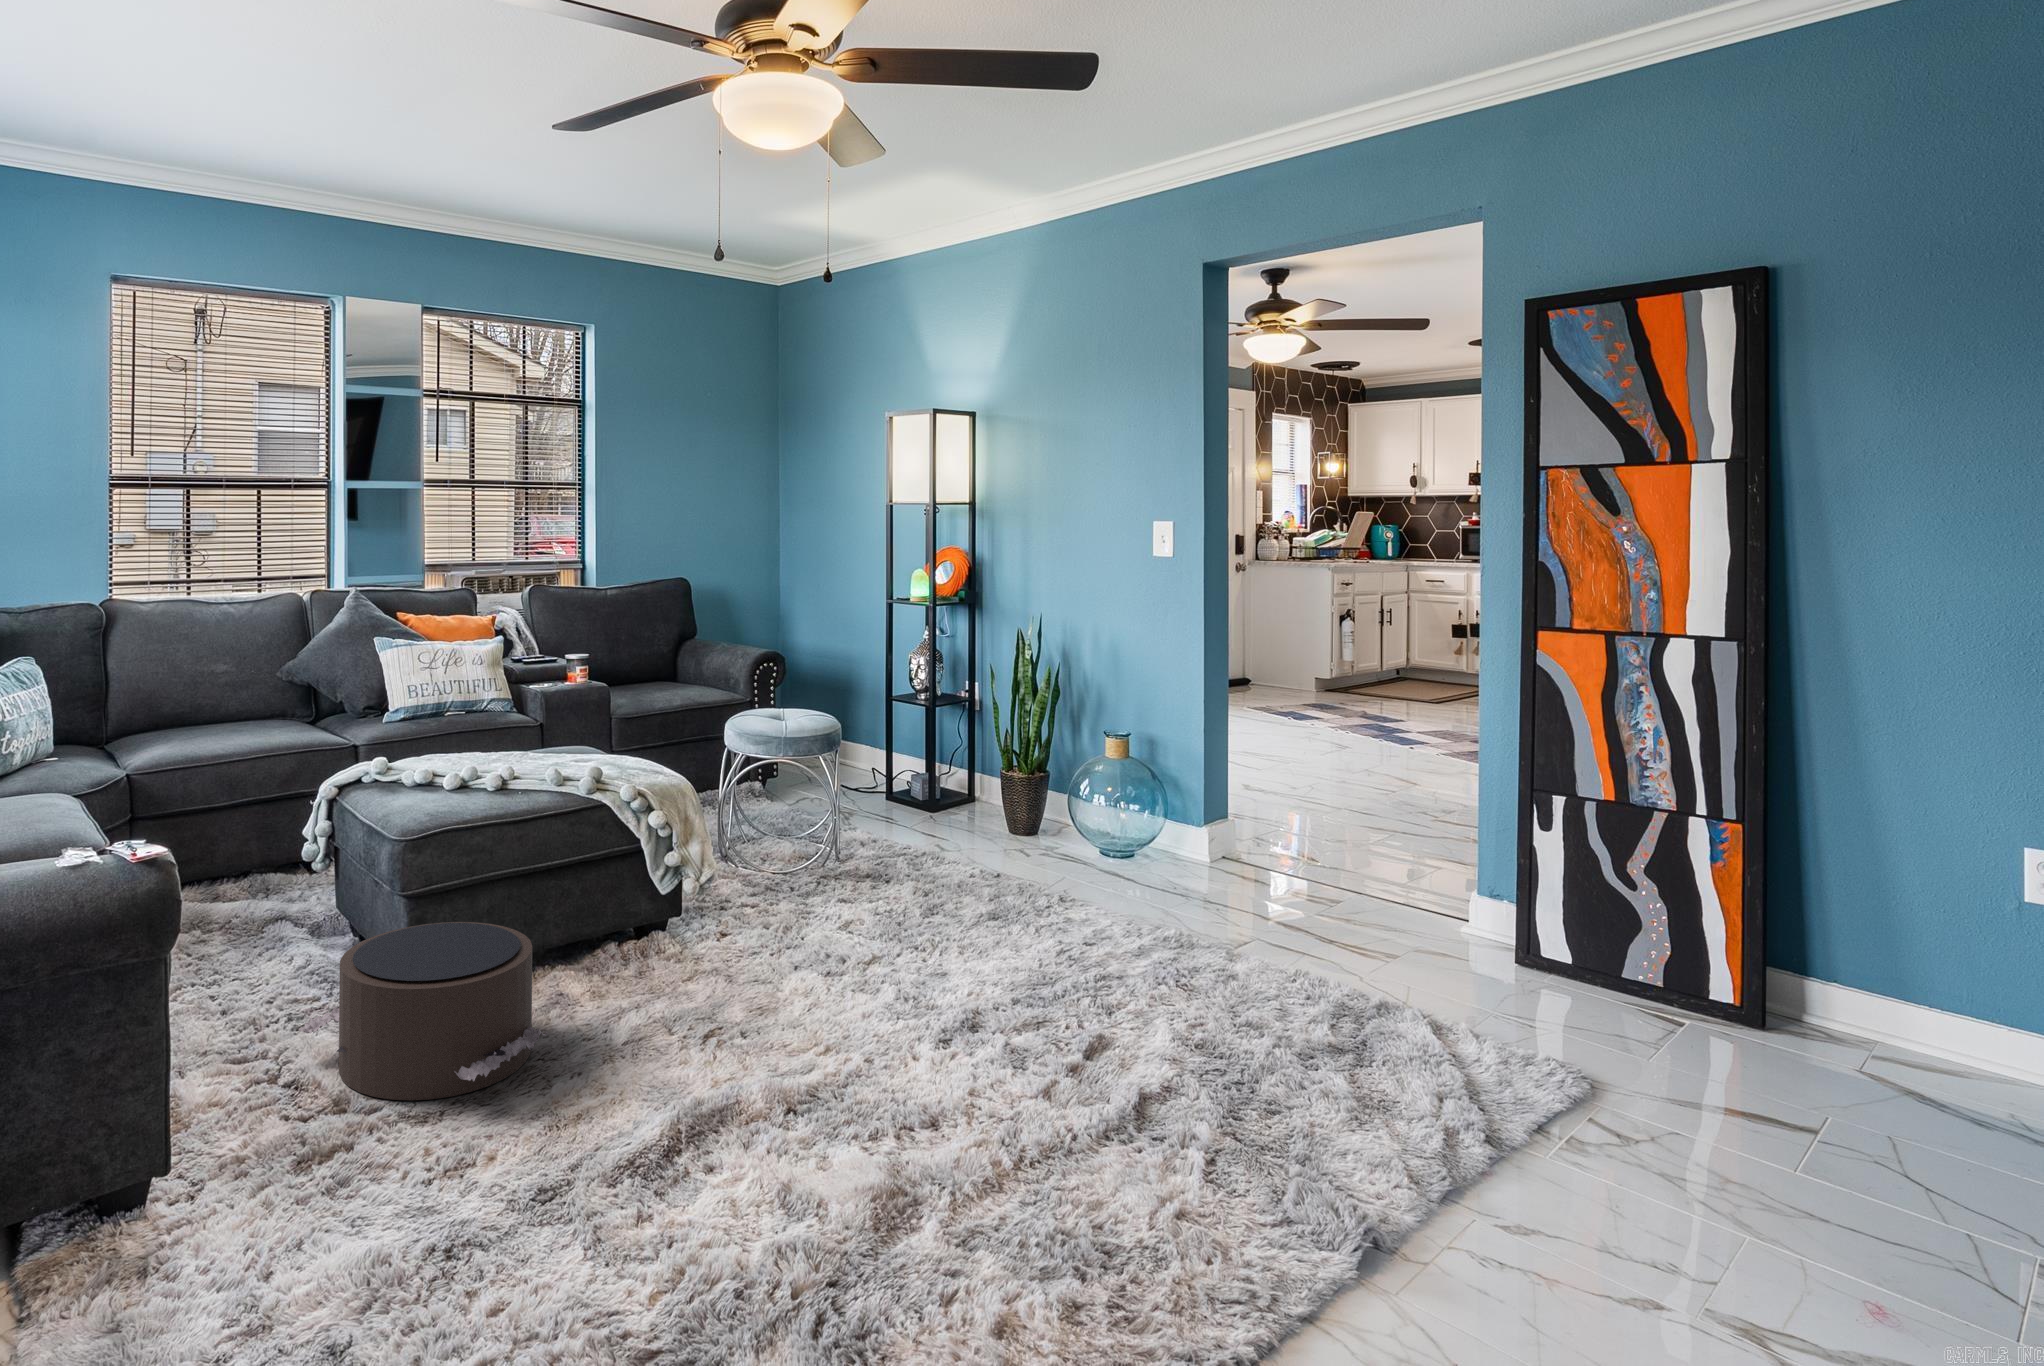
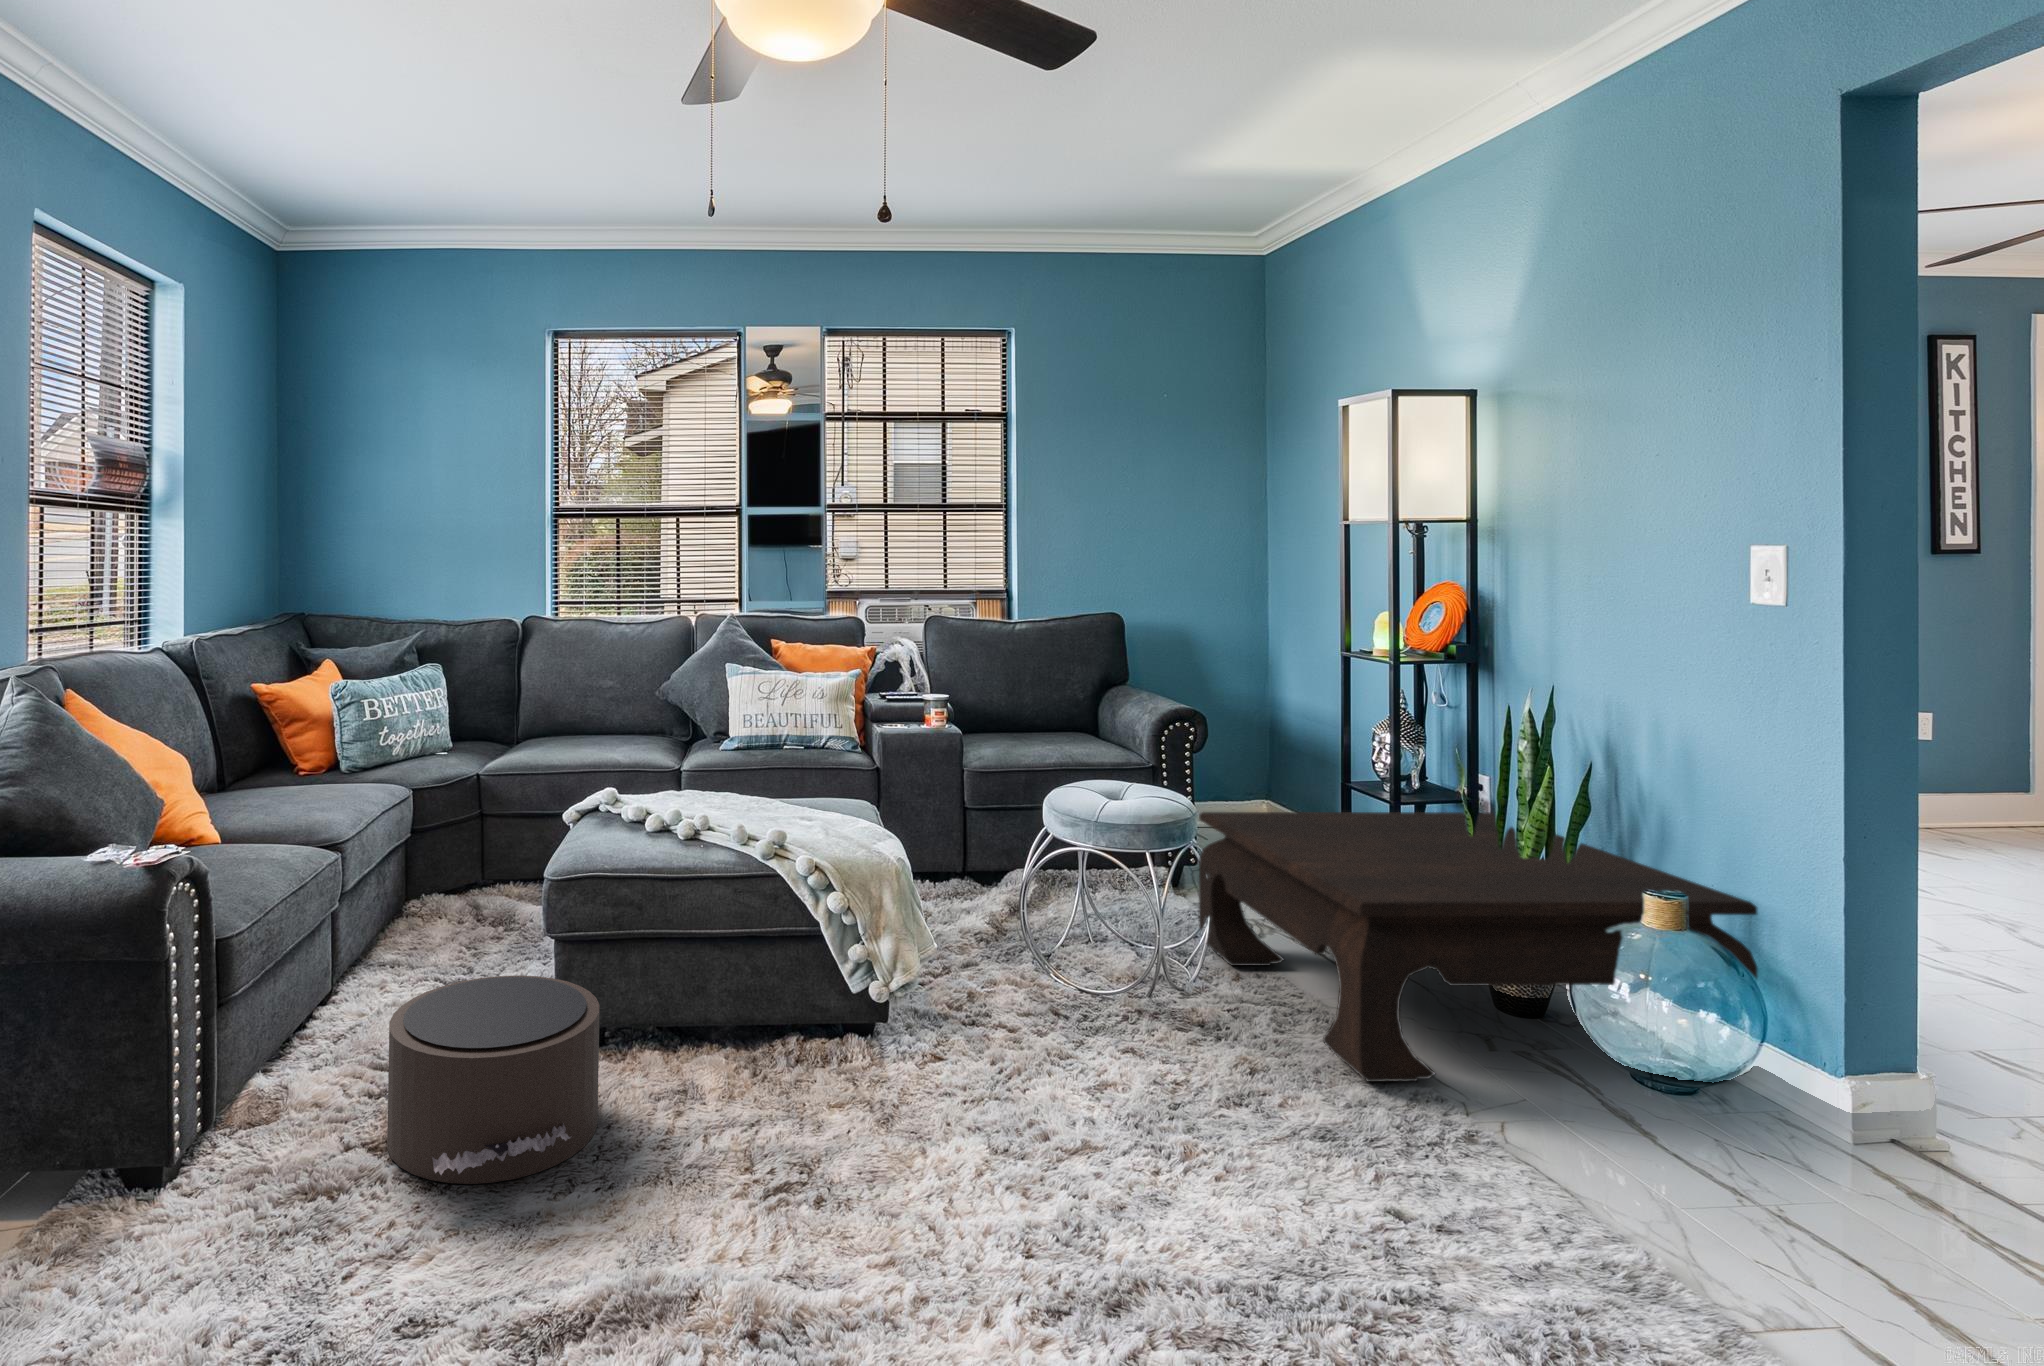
coffee table: none [821,708,1164,888] -> present [1199,812,1758,1082]

